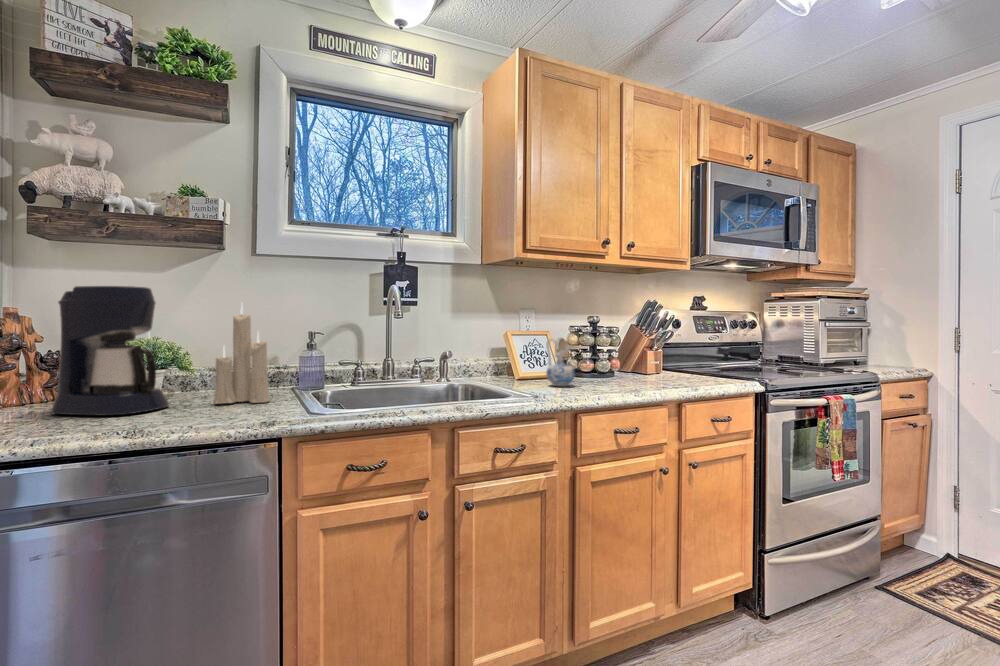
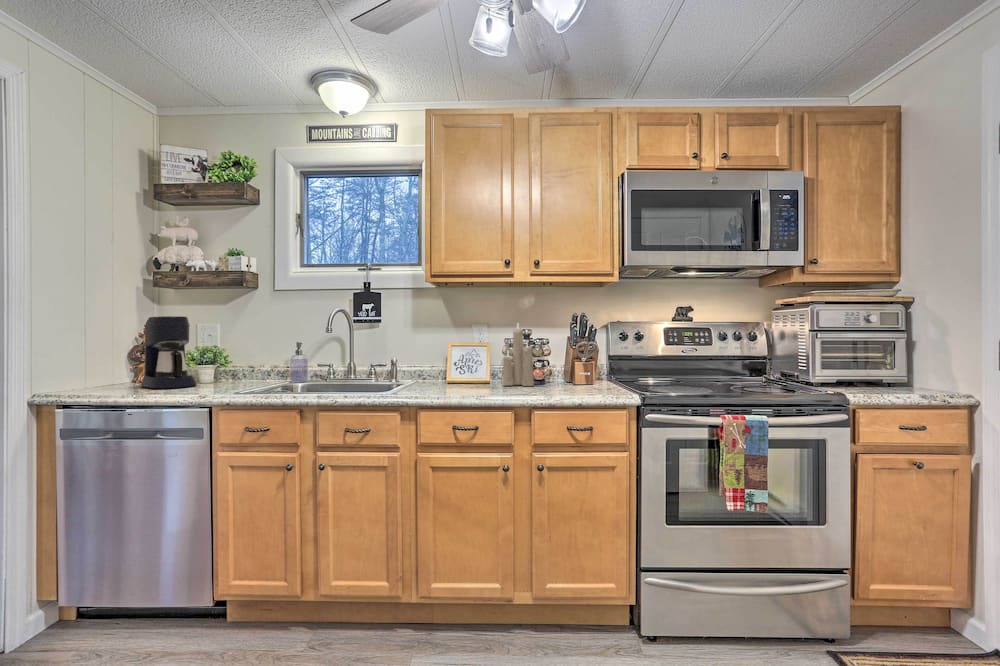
candle: present [213,308,270,404] -> present [502,324,534,386]
ceramic pitcher: present [546,338,575,386] -> none [439,349,463,389]

